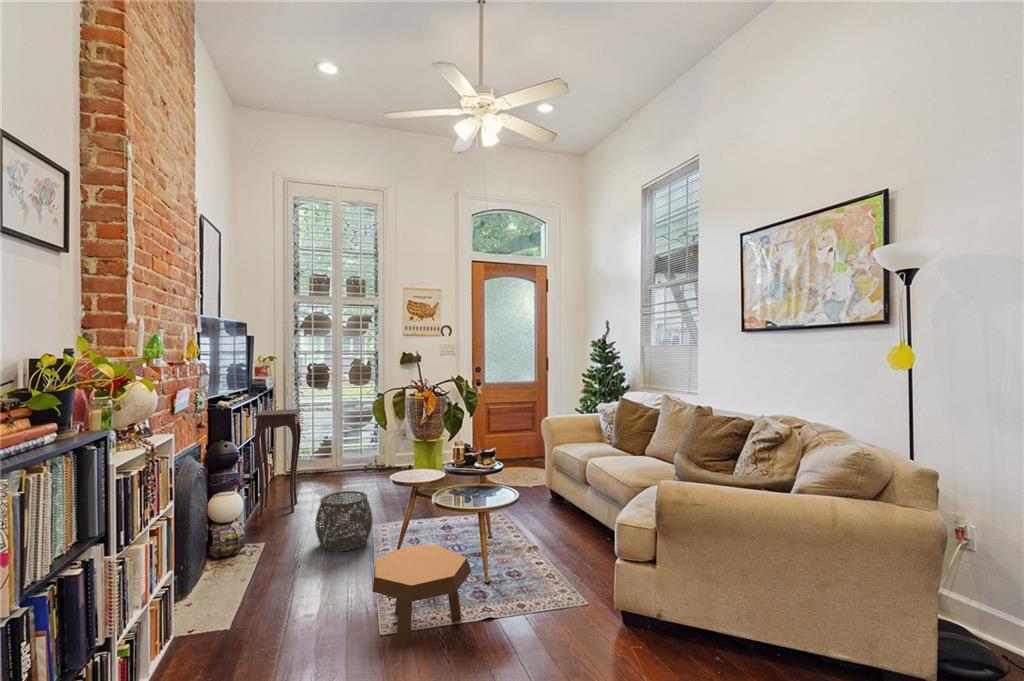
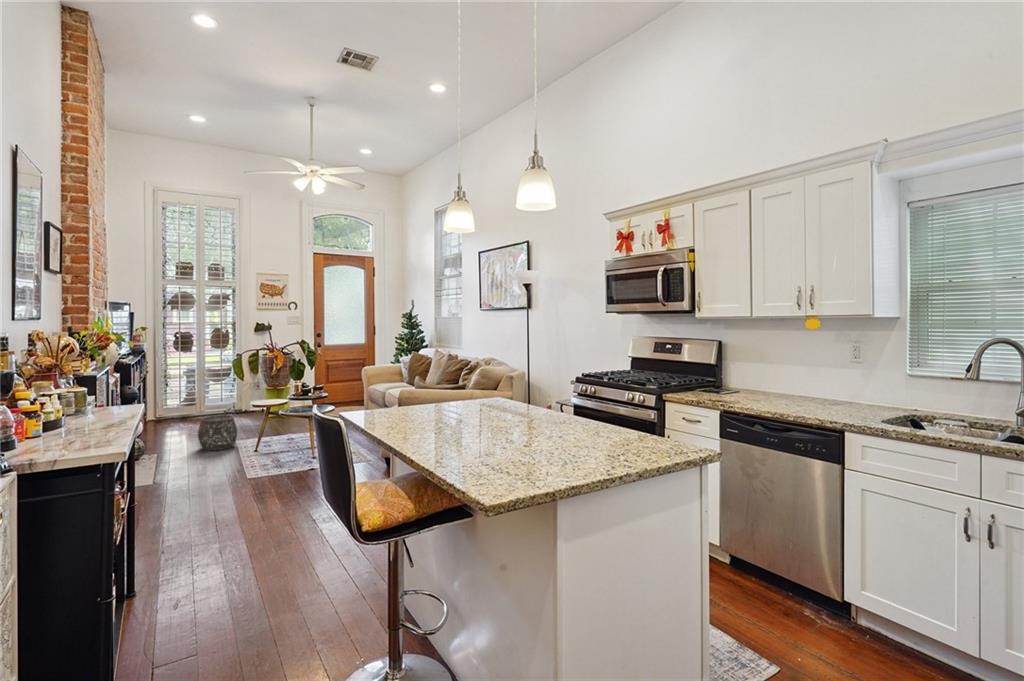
side table: present [254,409,301,515] -> none [144,365,178,439]
footstool: present [372,545,471,648] -> none [242,433,298,478]

